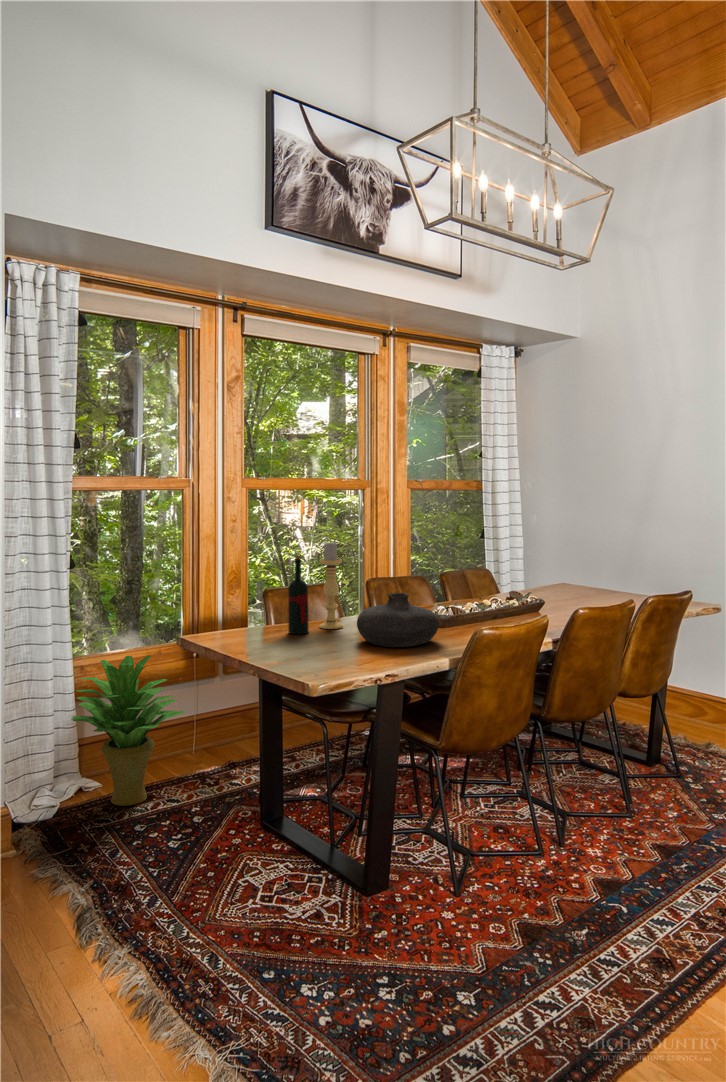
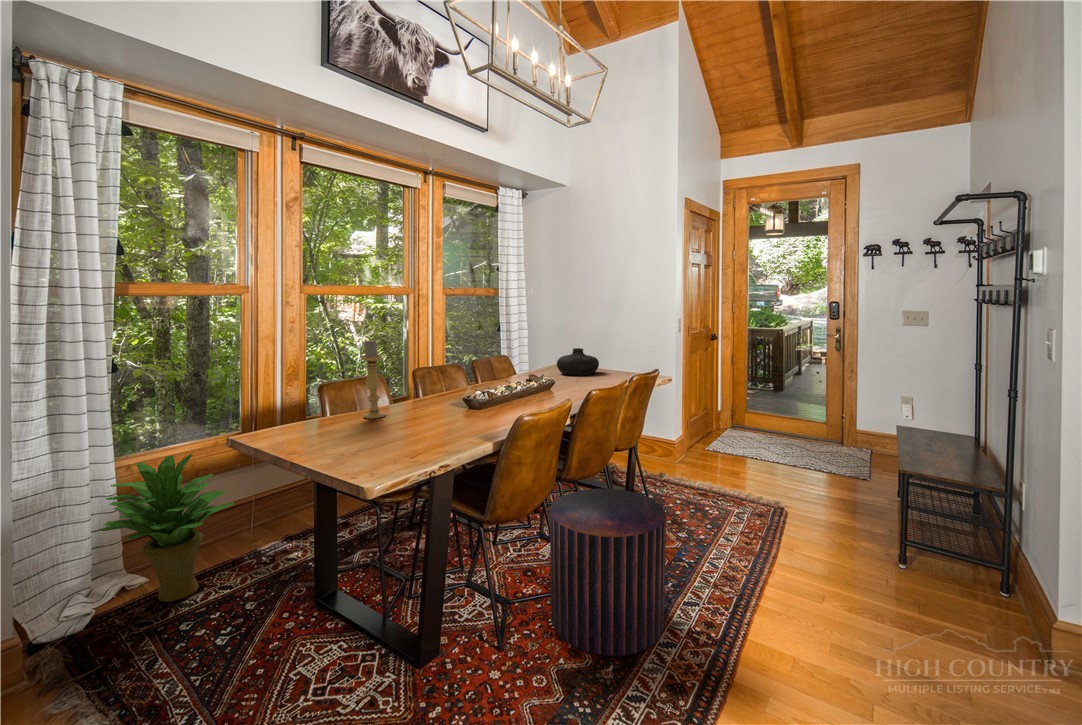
wine bottle: present [288,556,309,634] -> none [331,354,353,427]
vase: present [357,593,439,647] -> present [557,348,599,375]
pouf: none [521,730,666,922] -> present [550,489,666,656]

